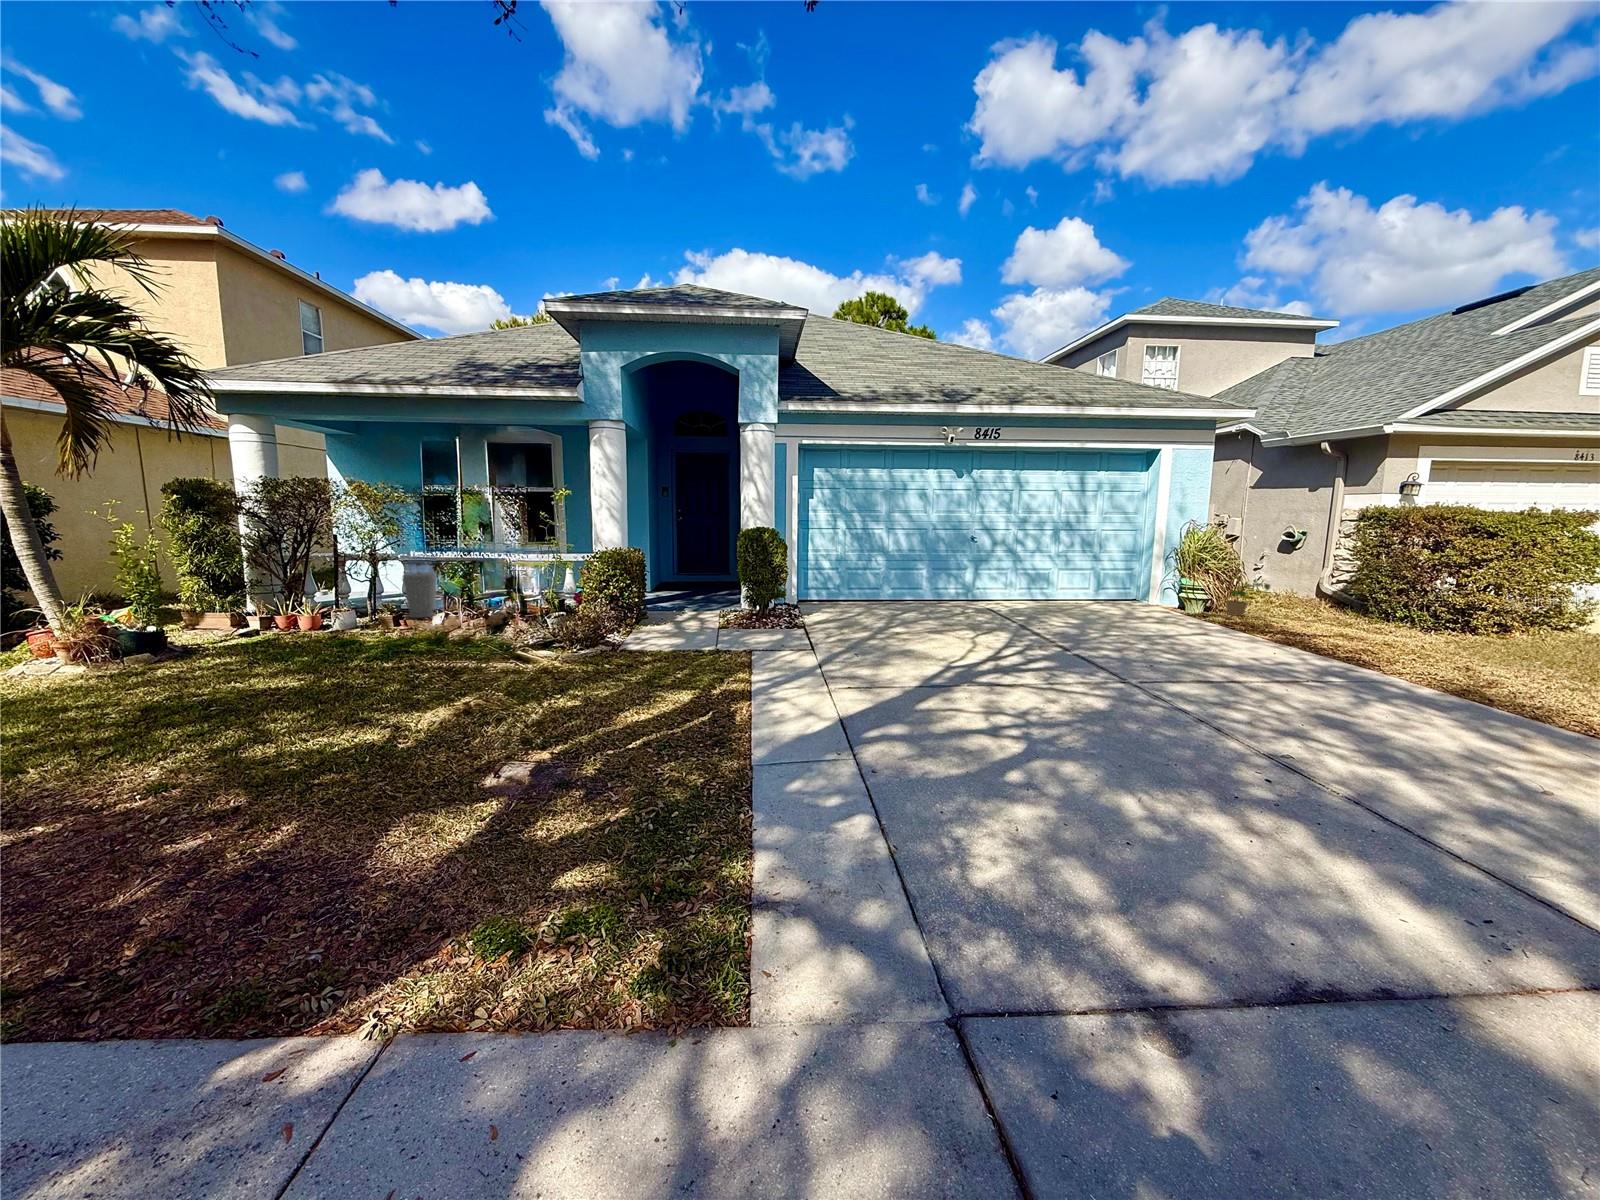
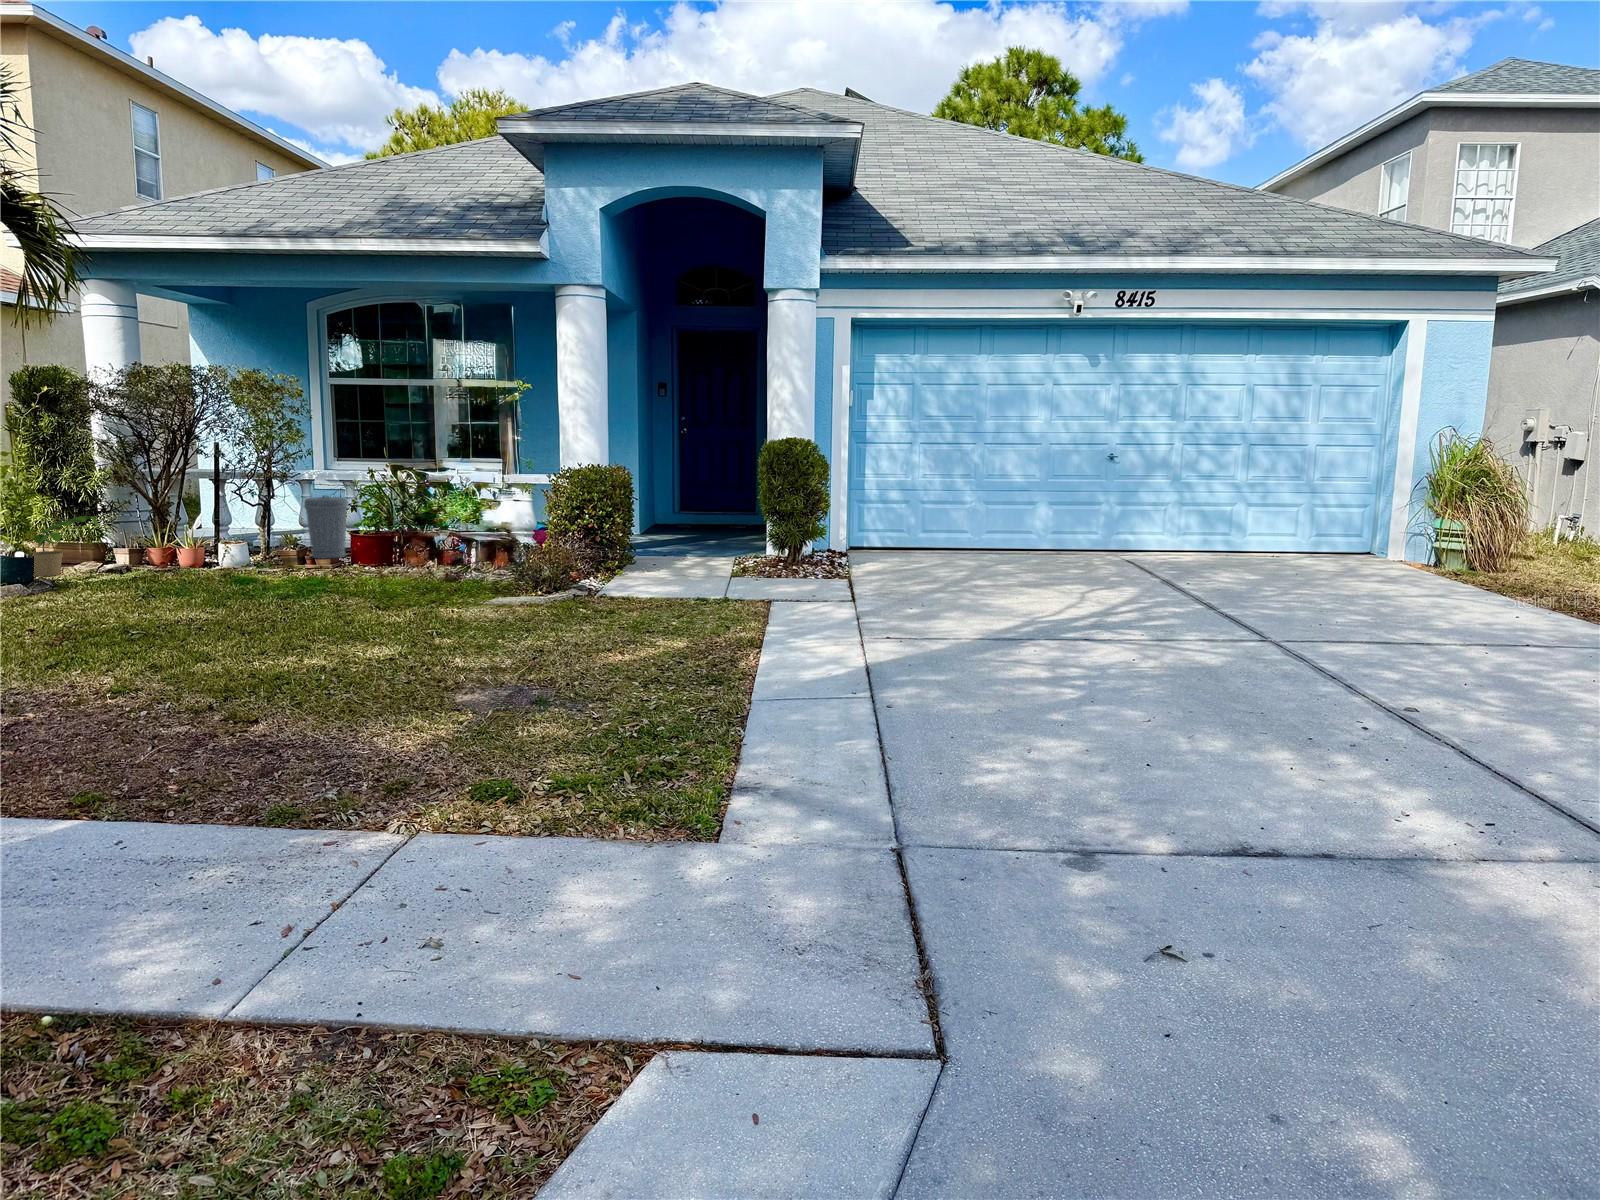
potted plant: present [1226,583,1270,616] -> present [32,516,98,576]

